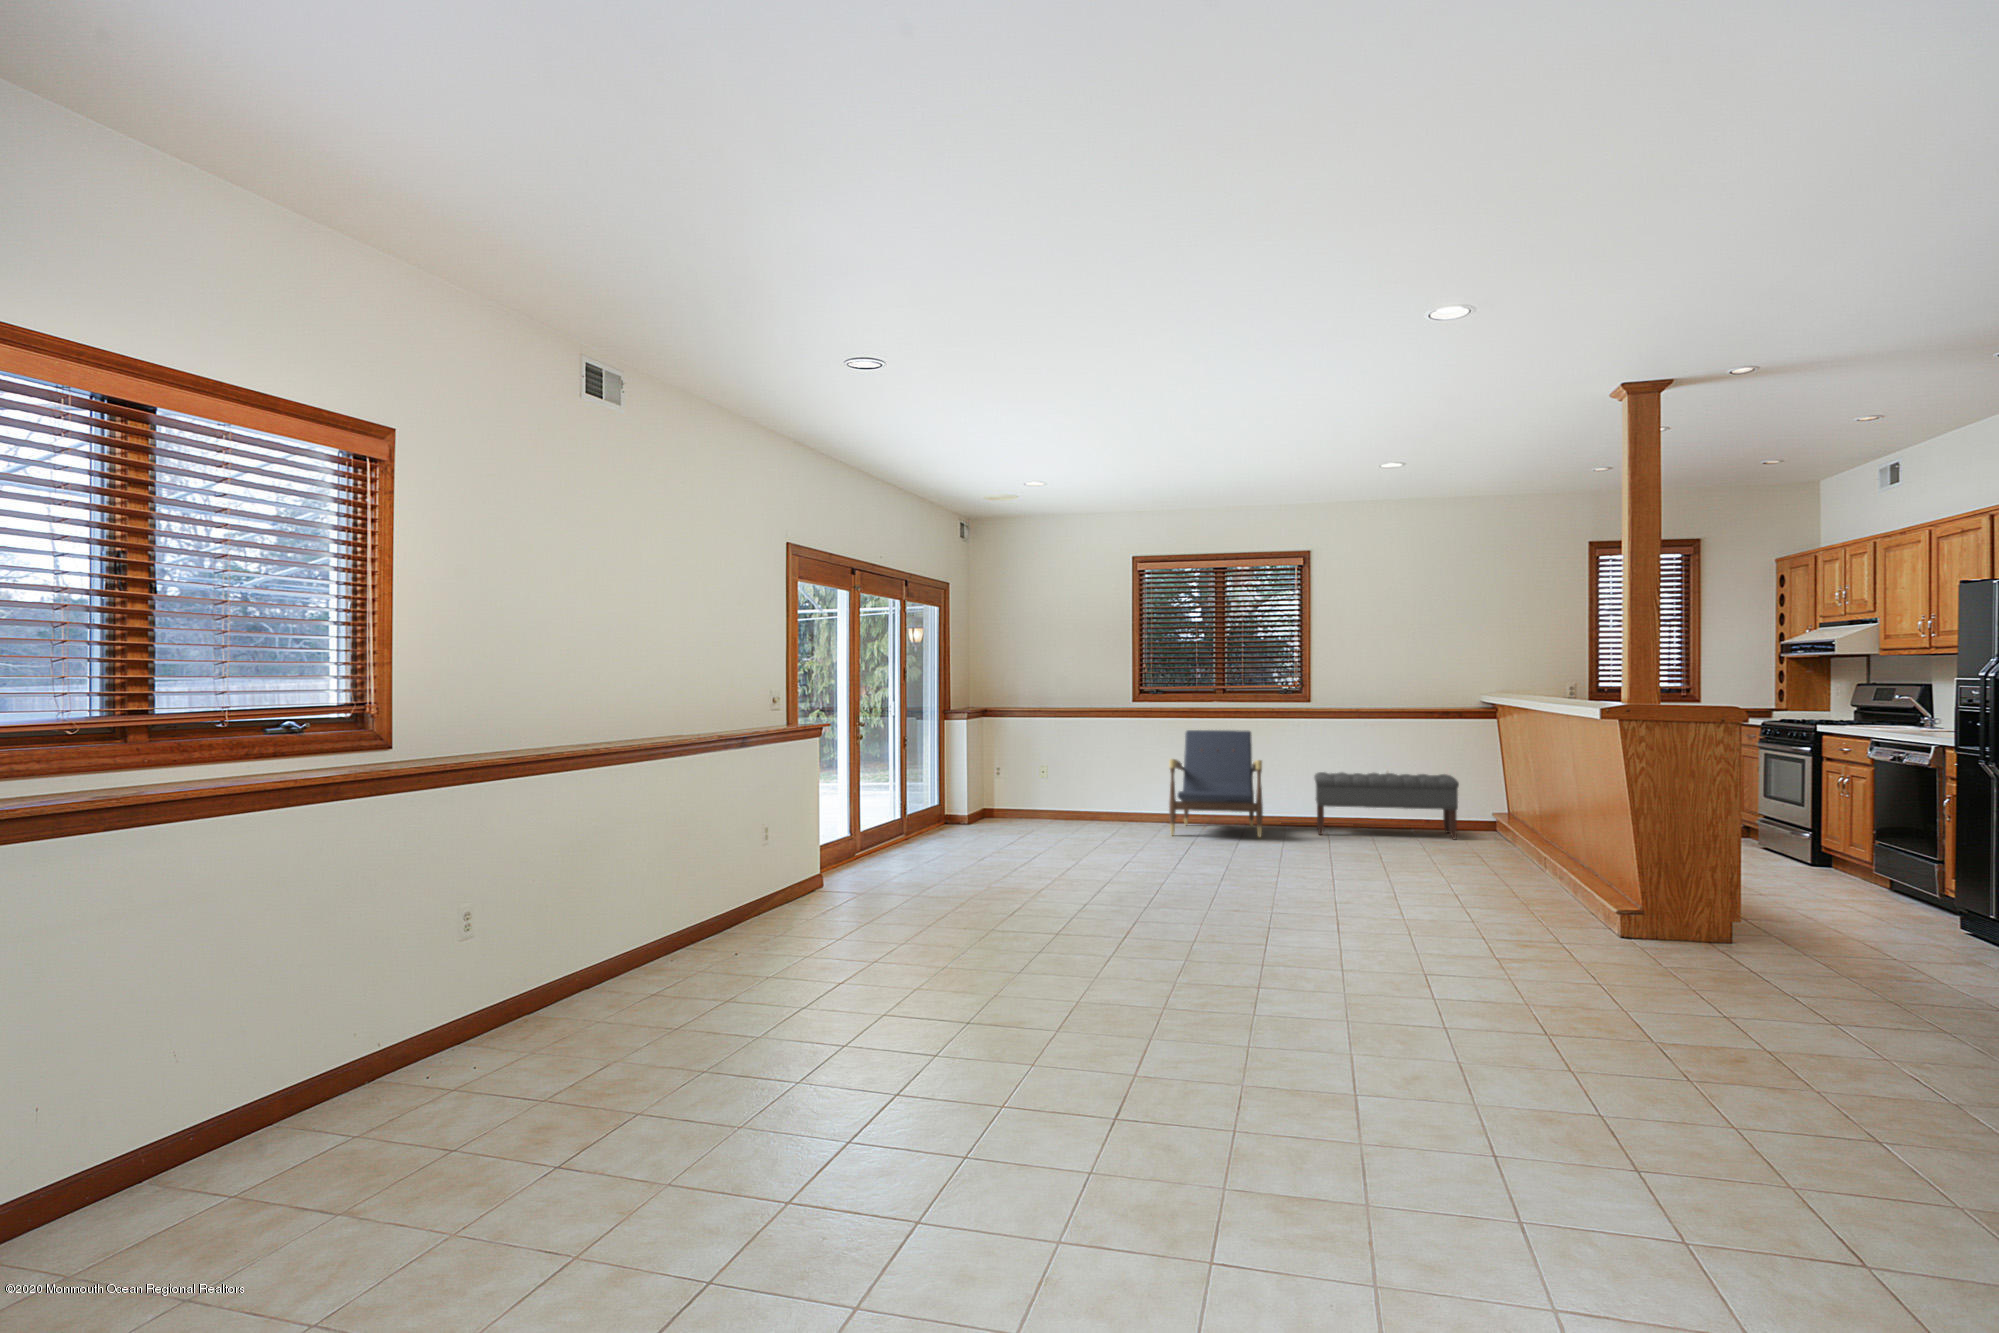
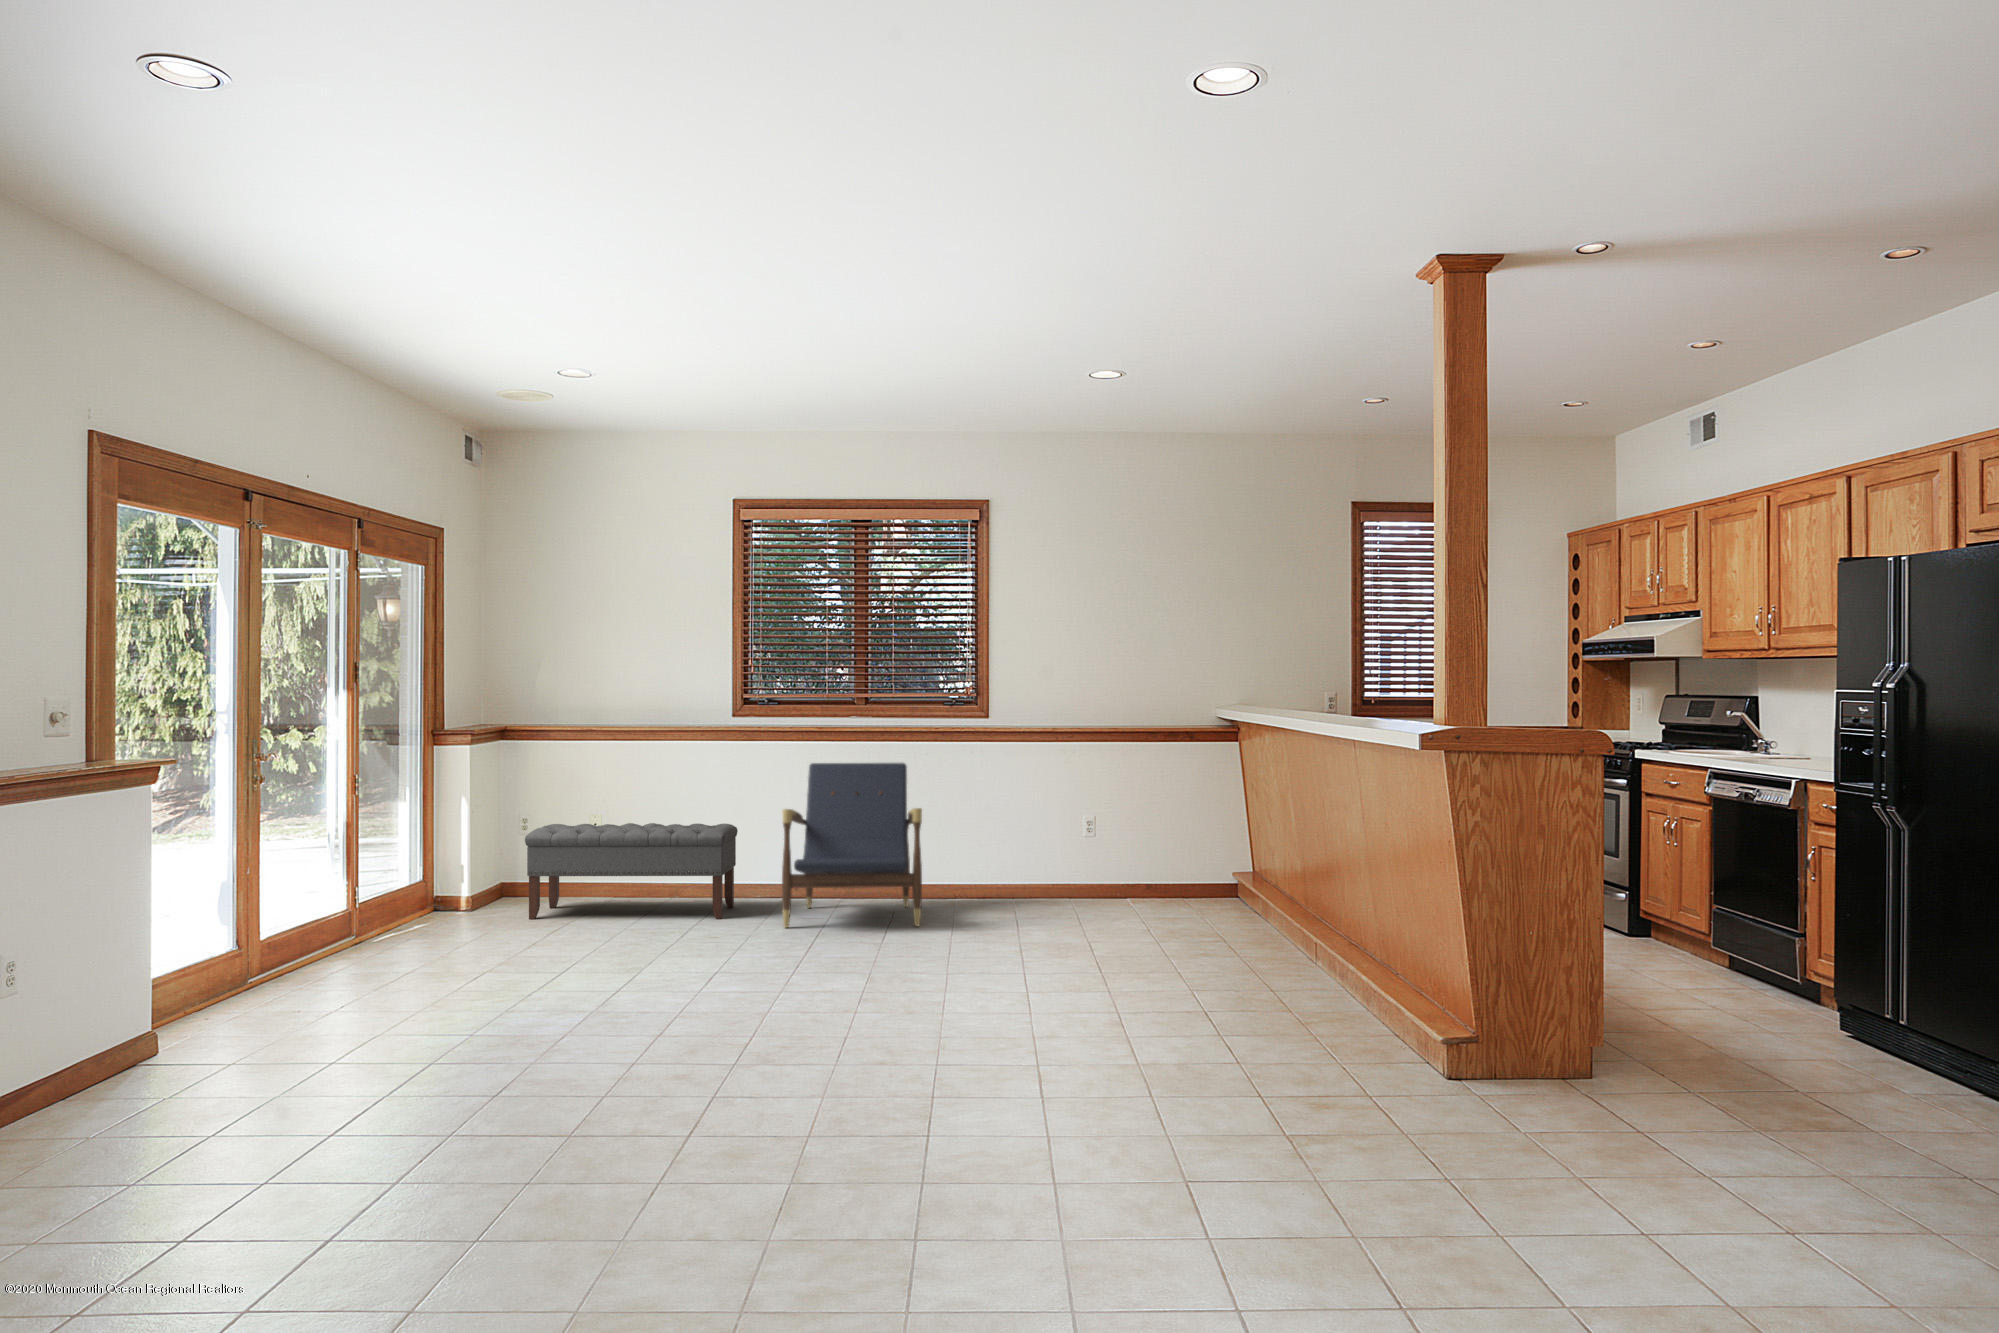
bench: present [1314,772,1459,839] -> present [525,823,738,919]

